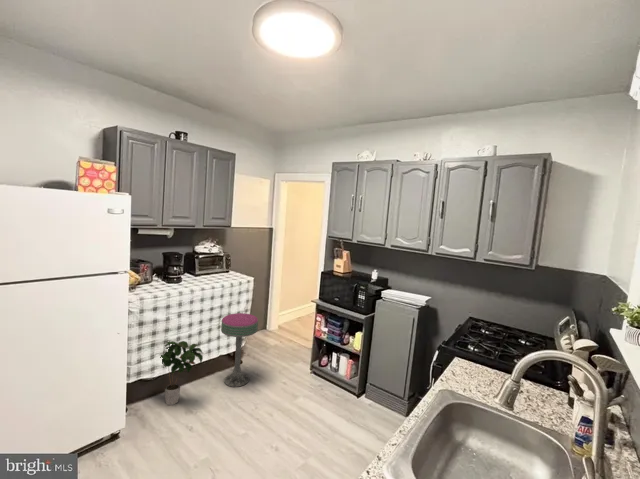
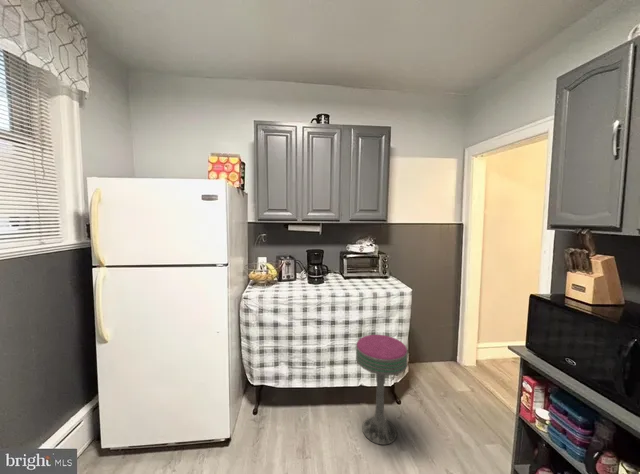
potted plant: present [160,341,203,405] -> none [281,346,322,429]

